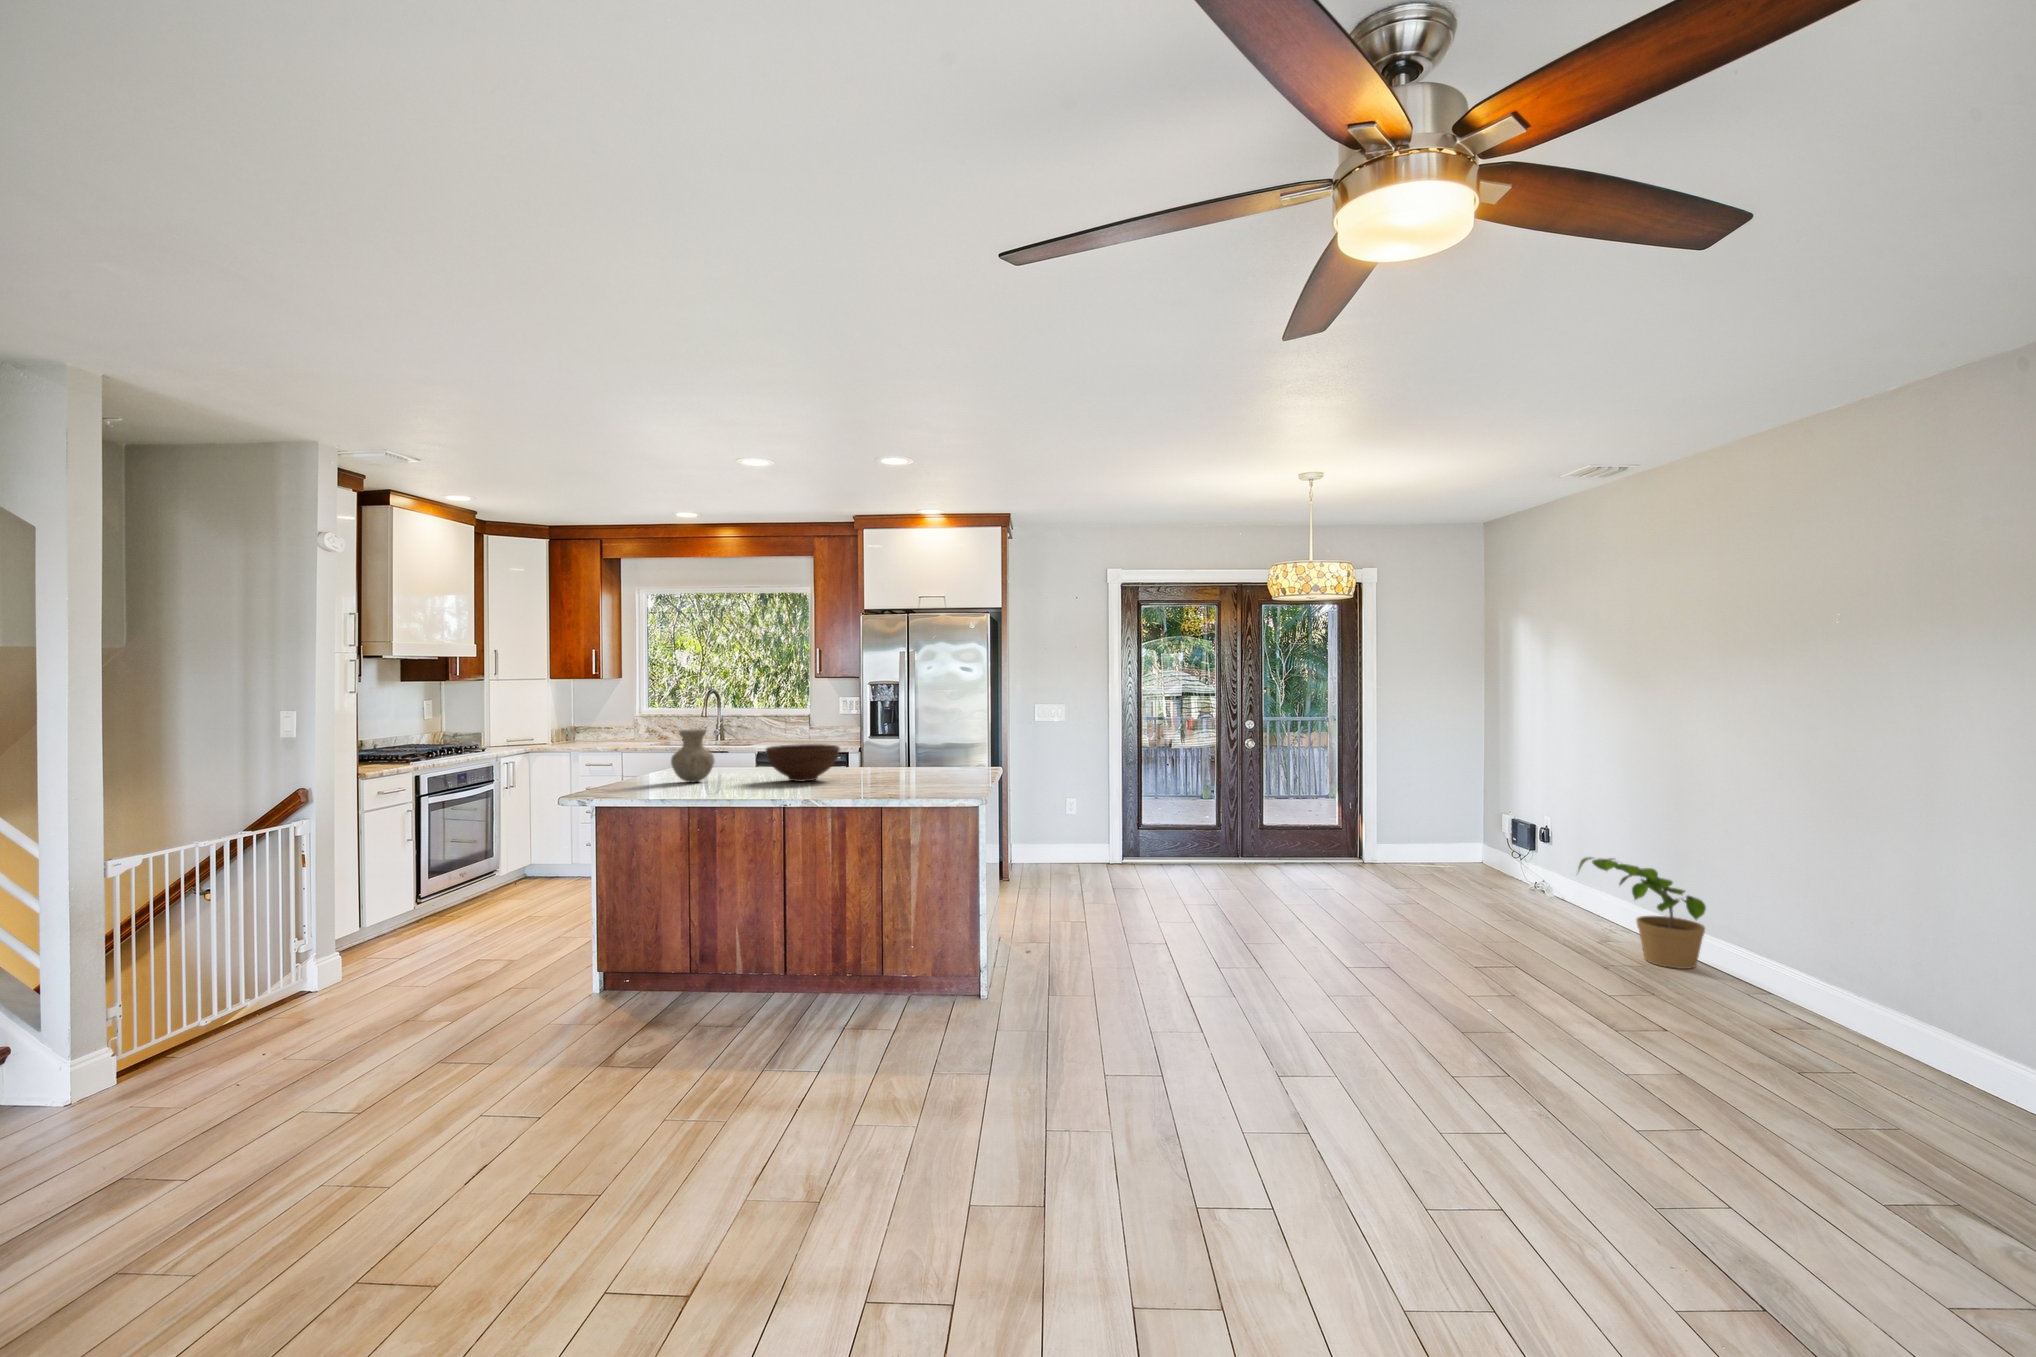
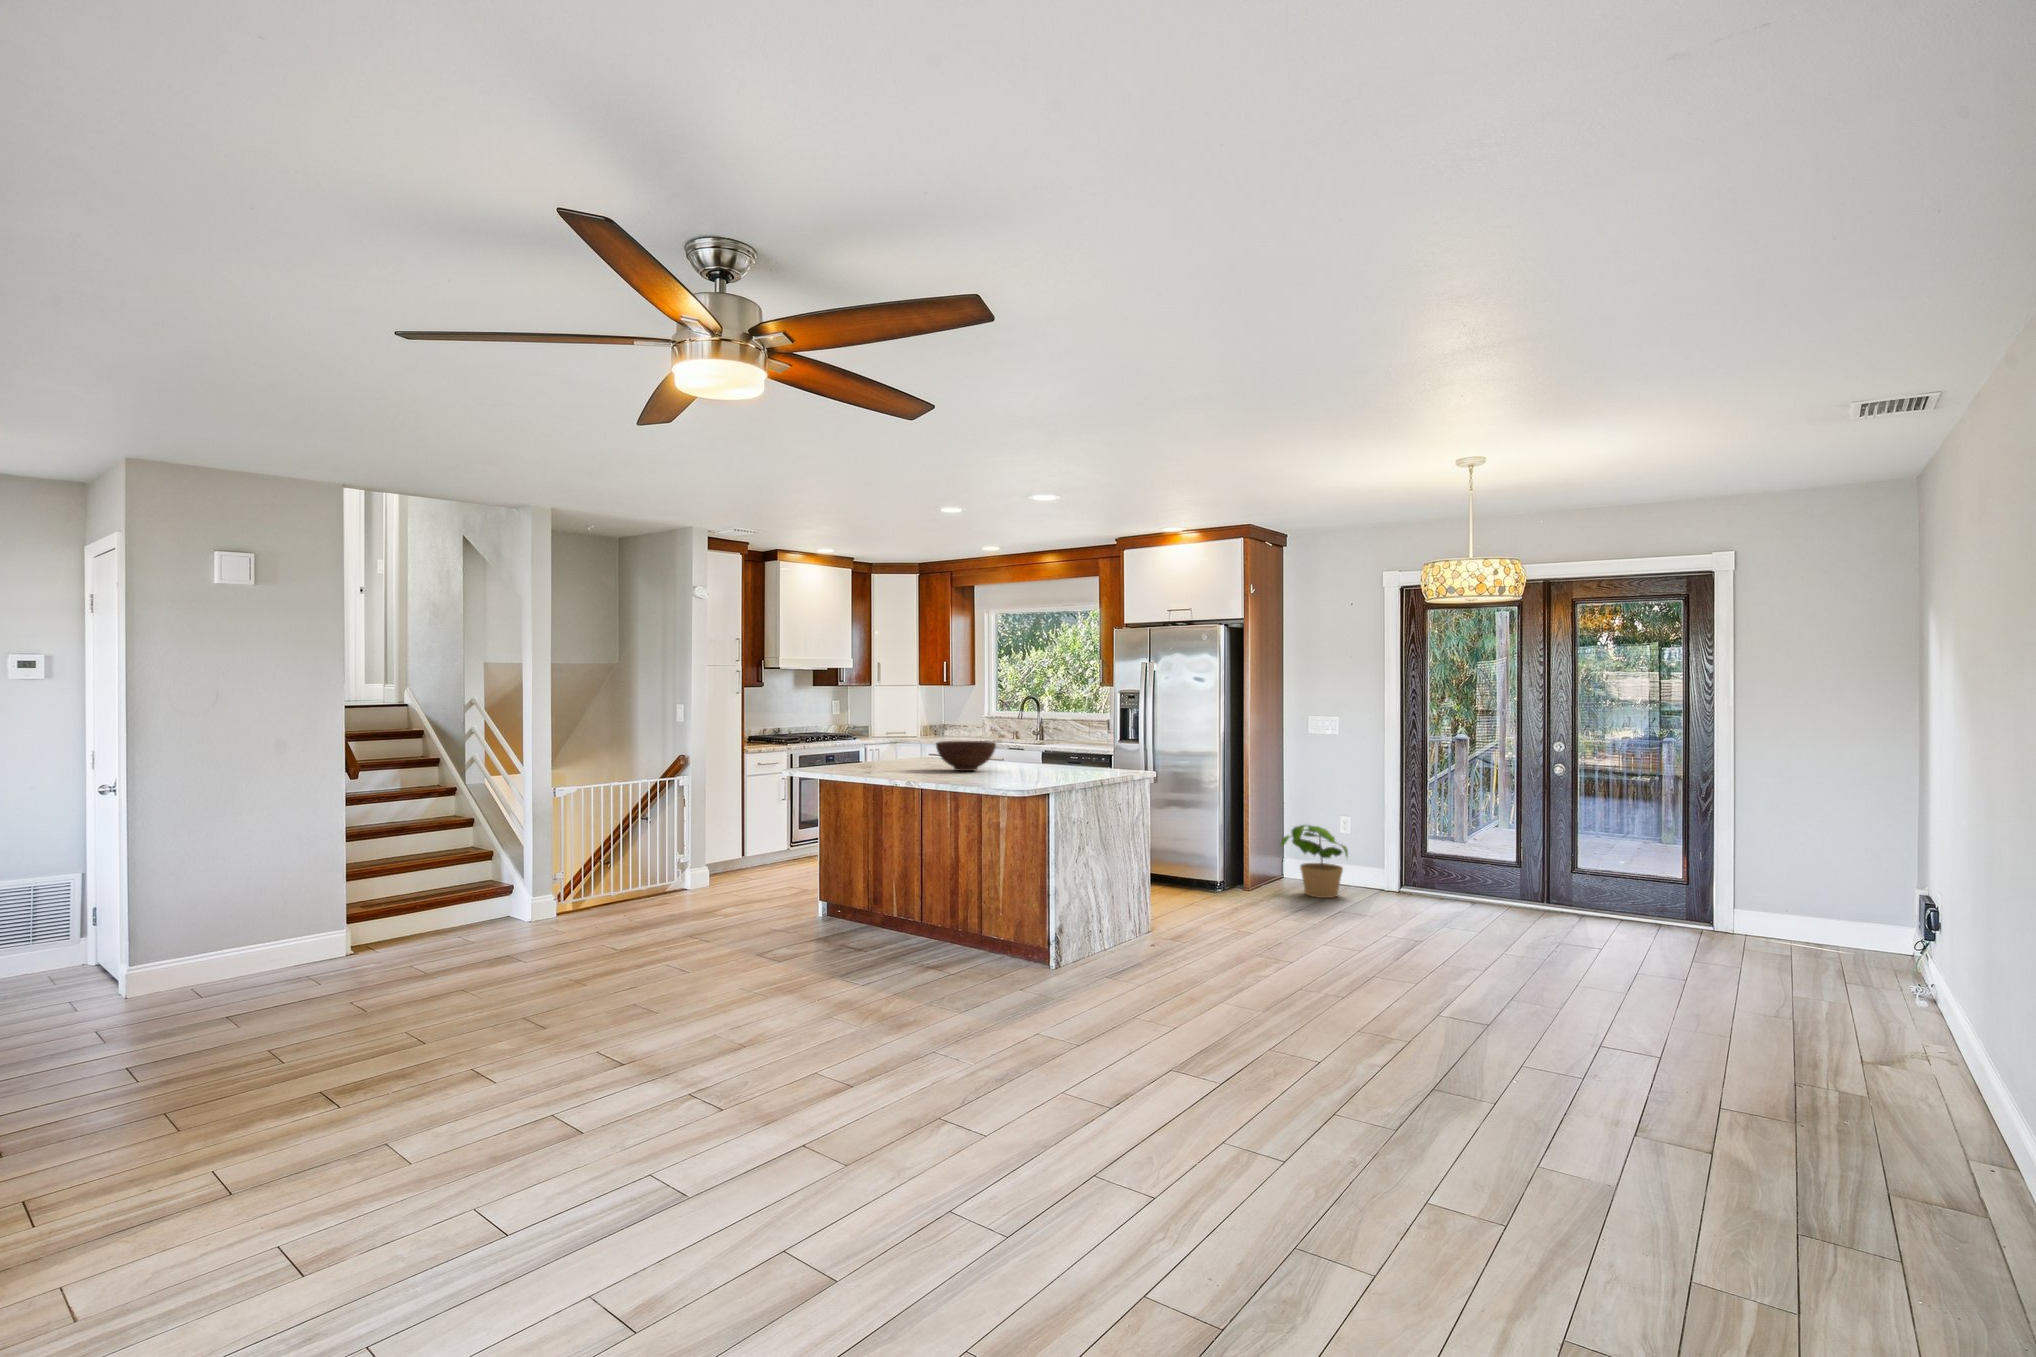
vase: present [671,729,715,782] -> none [881,725,913,766]
potted plant: present [1578,857,1706,969] -> present [1281,825,1348,898]

